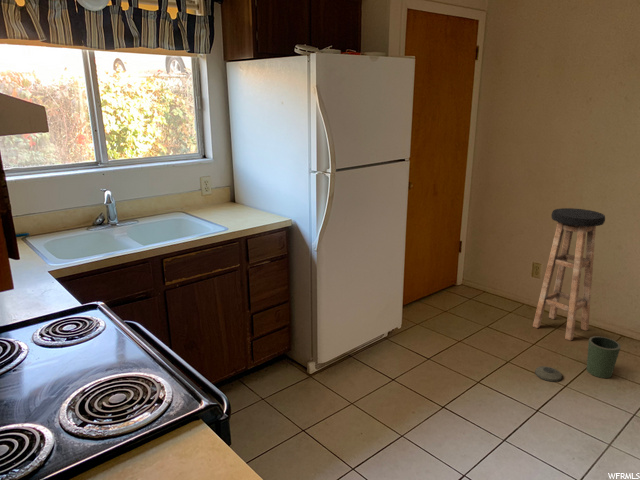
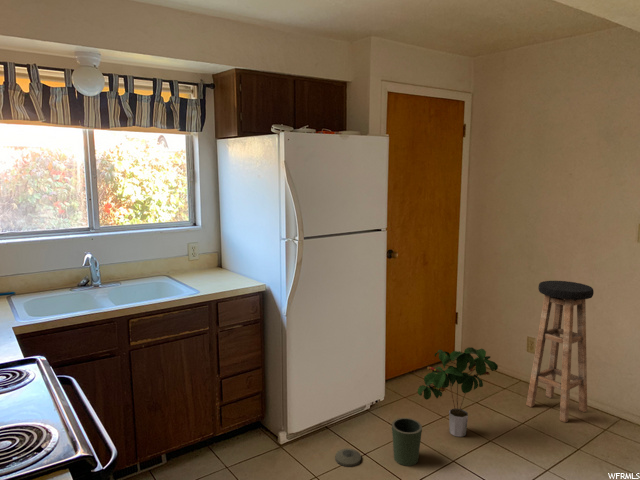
potted plant: none [440,275,515,358] -> present [418,347,498,437]
trash can: present [535,336,621,382] -> present [335,418,422,467]

